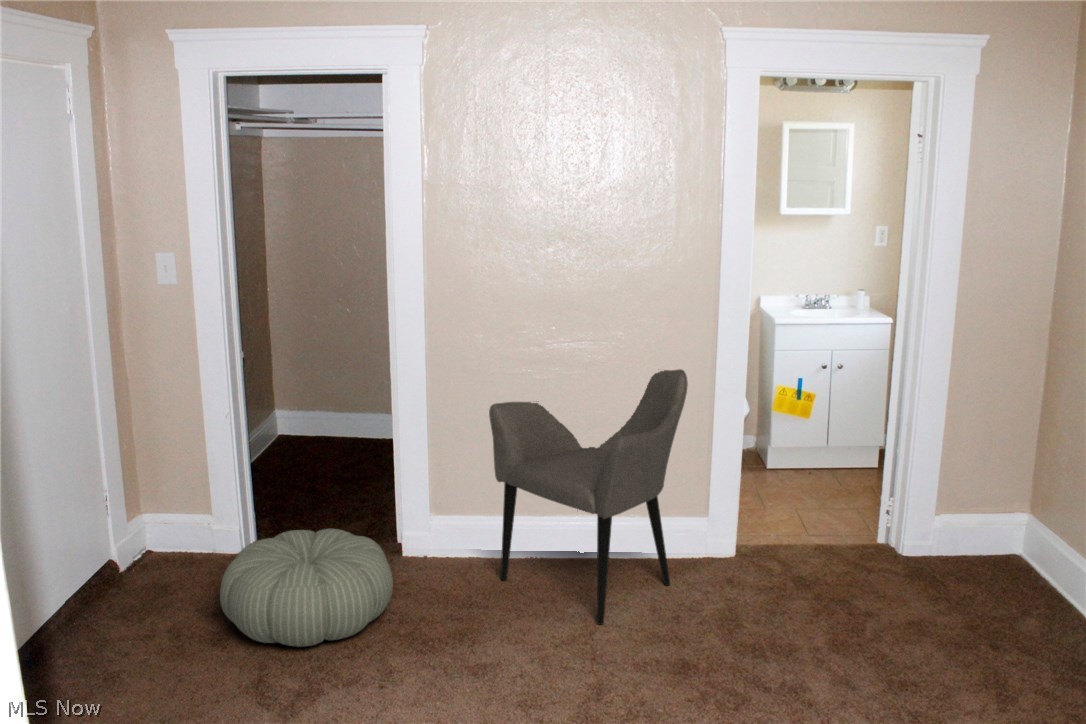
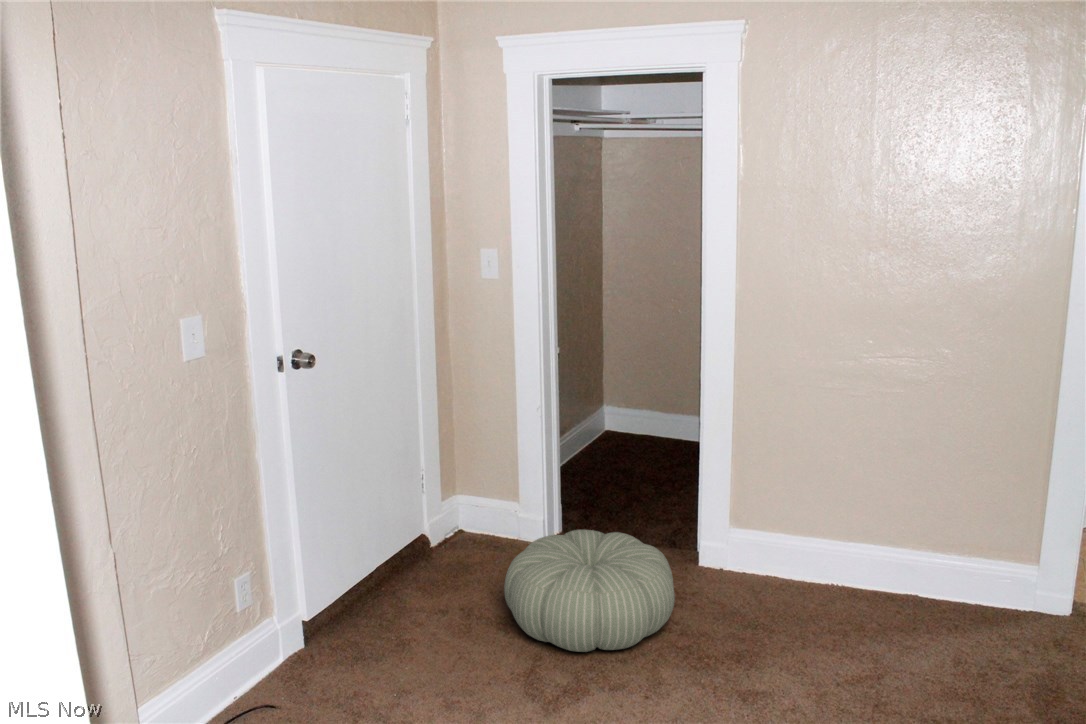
armchair: present [489,369,688,625] -> none [794,371,1042,686]

